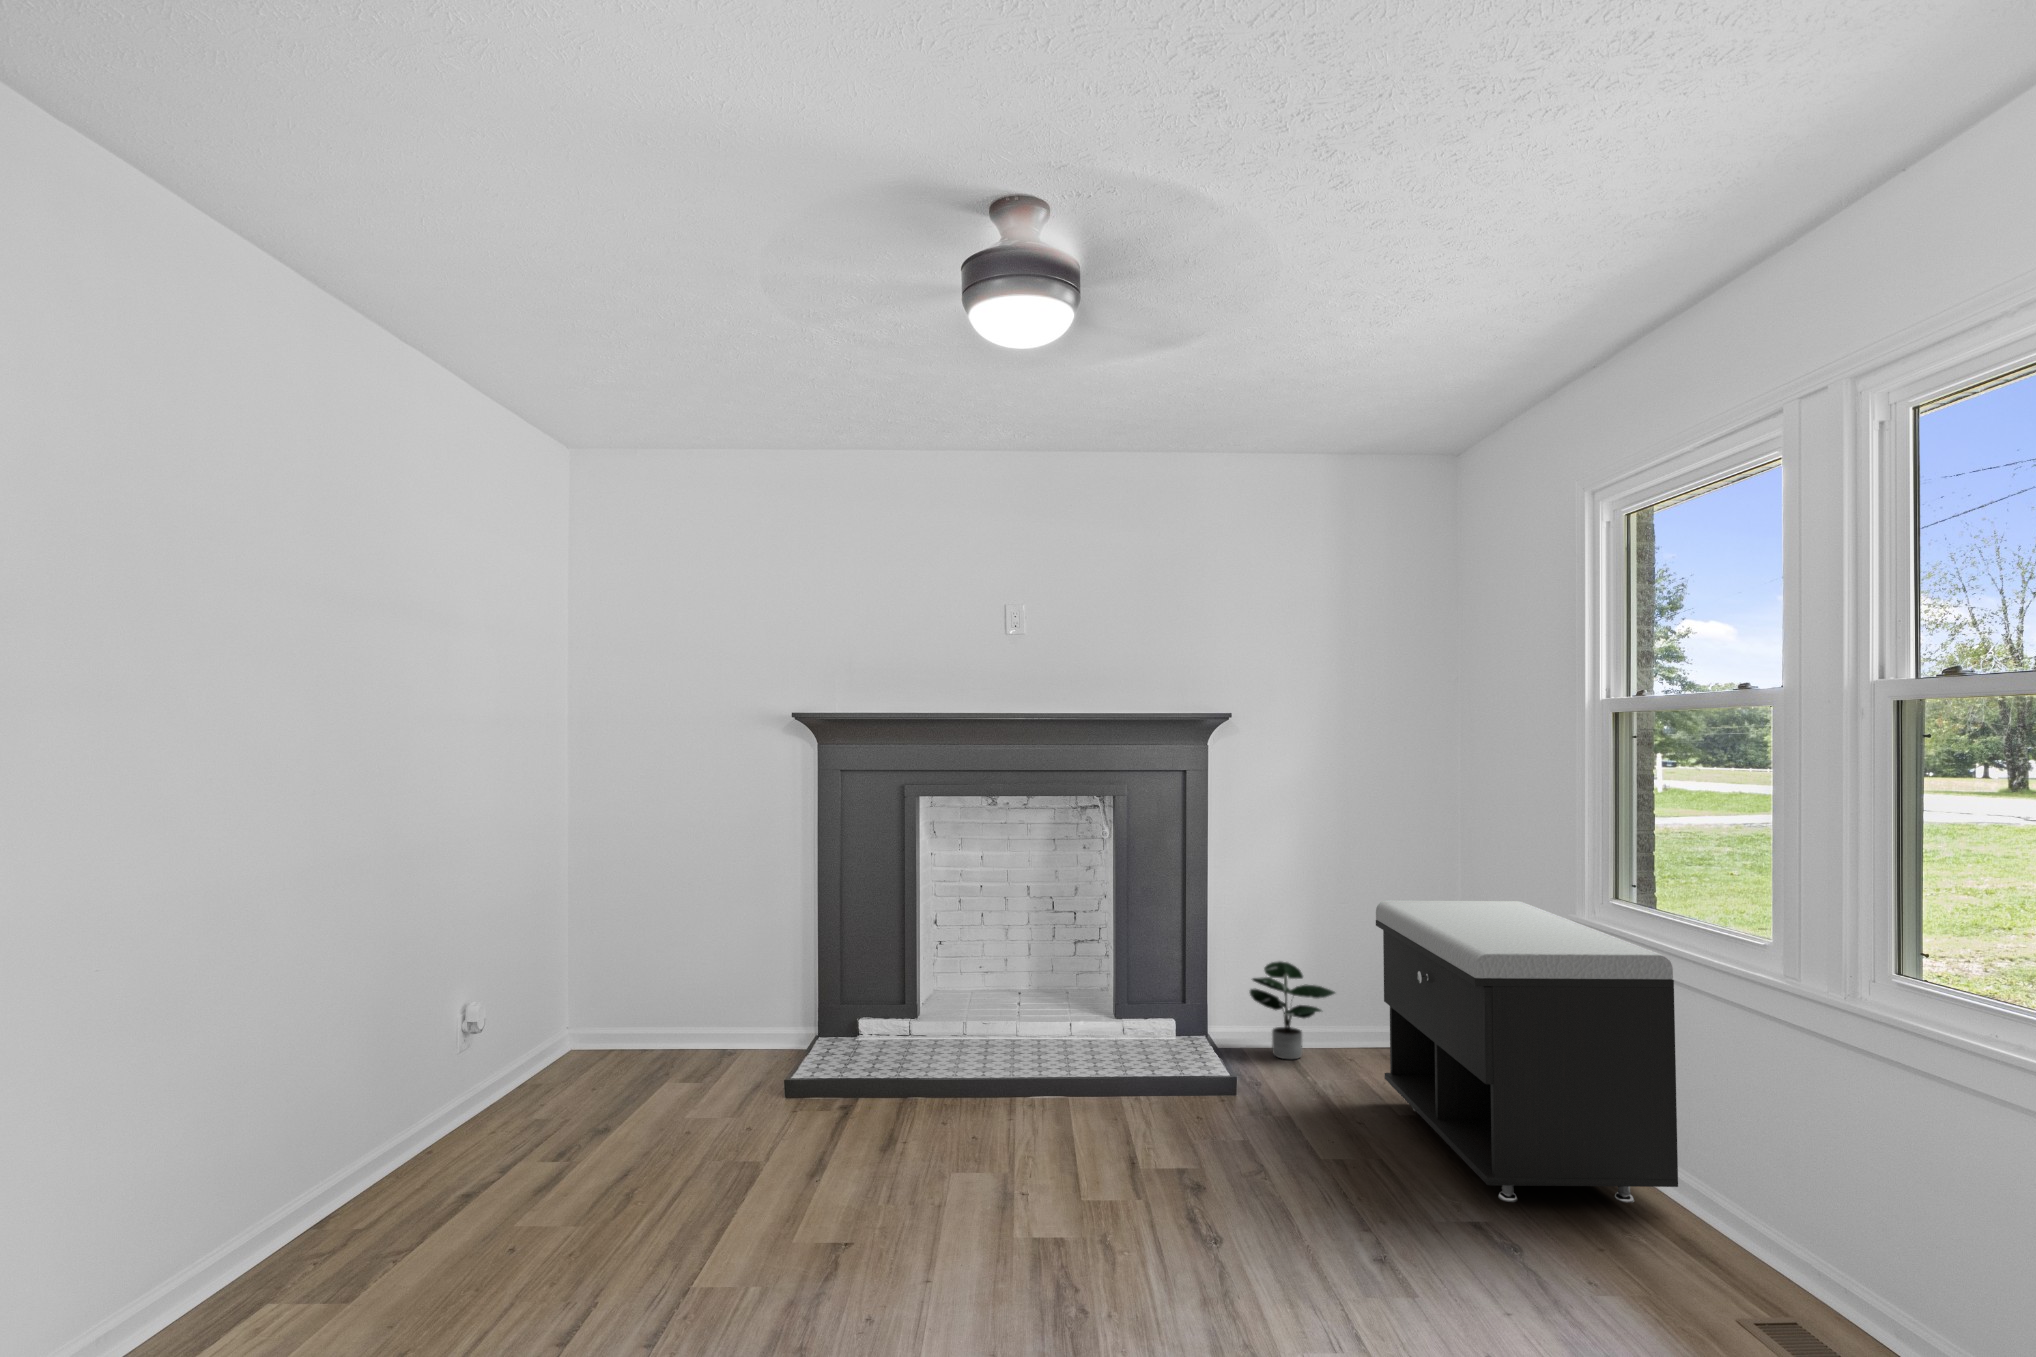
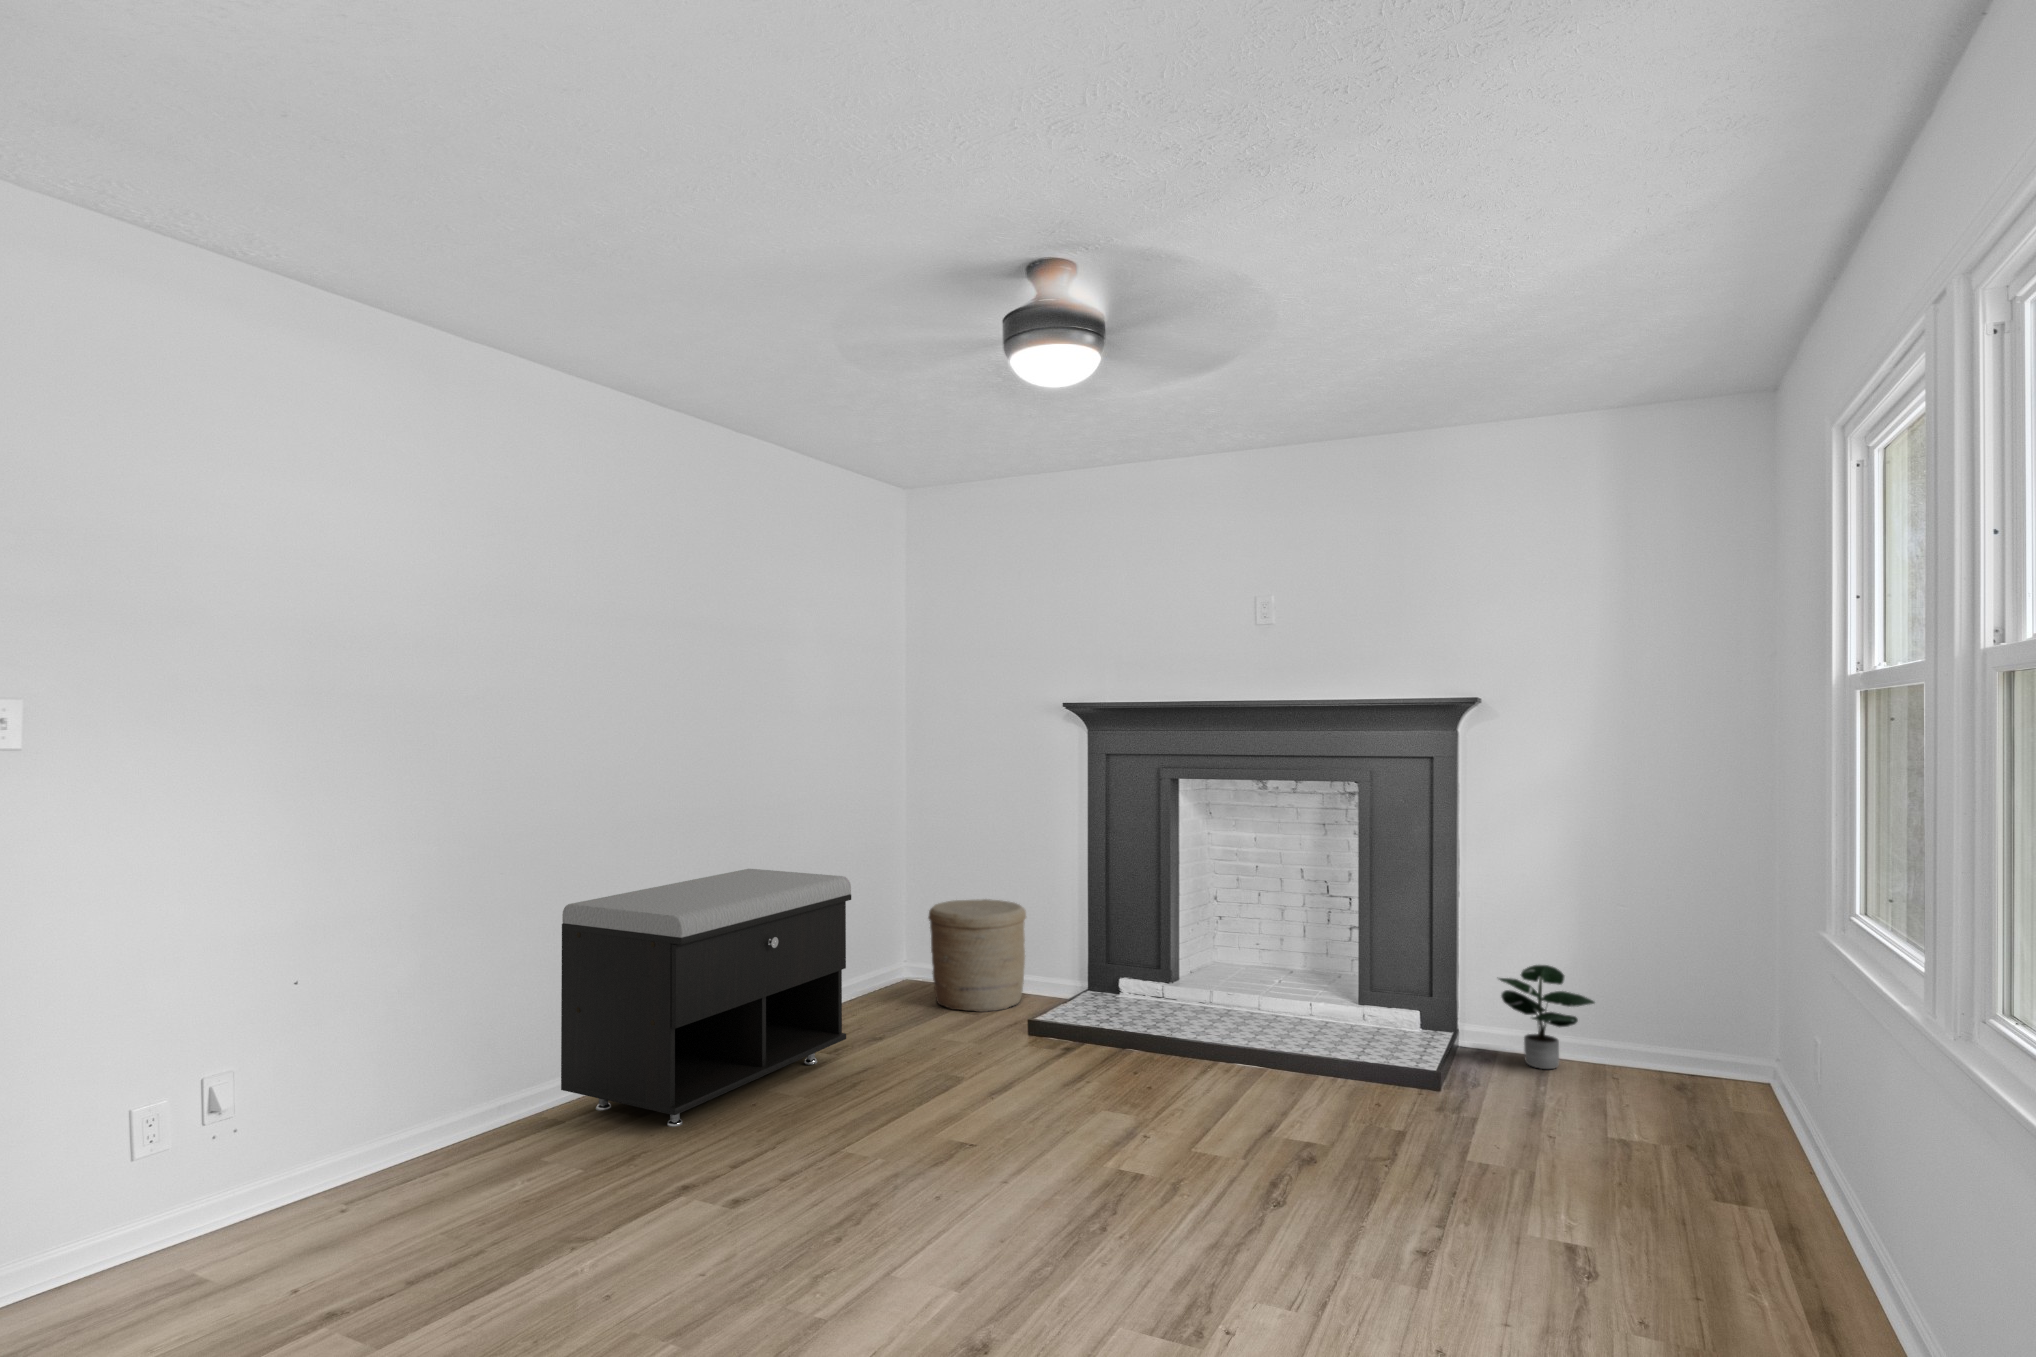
storage bench: present [1376,901,1678,1203] -> present [561,869,851,1127]
woven basket: none [631,944,751,1081] -> present [928,899,1026,1012]

